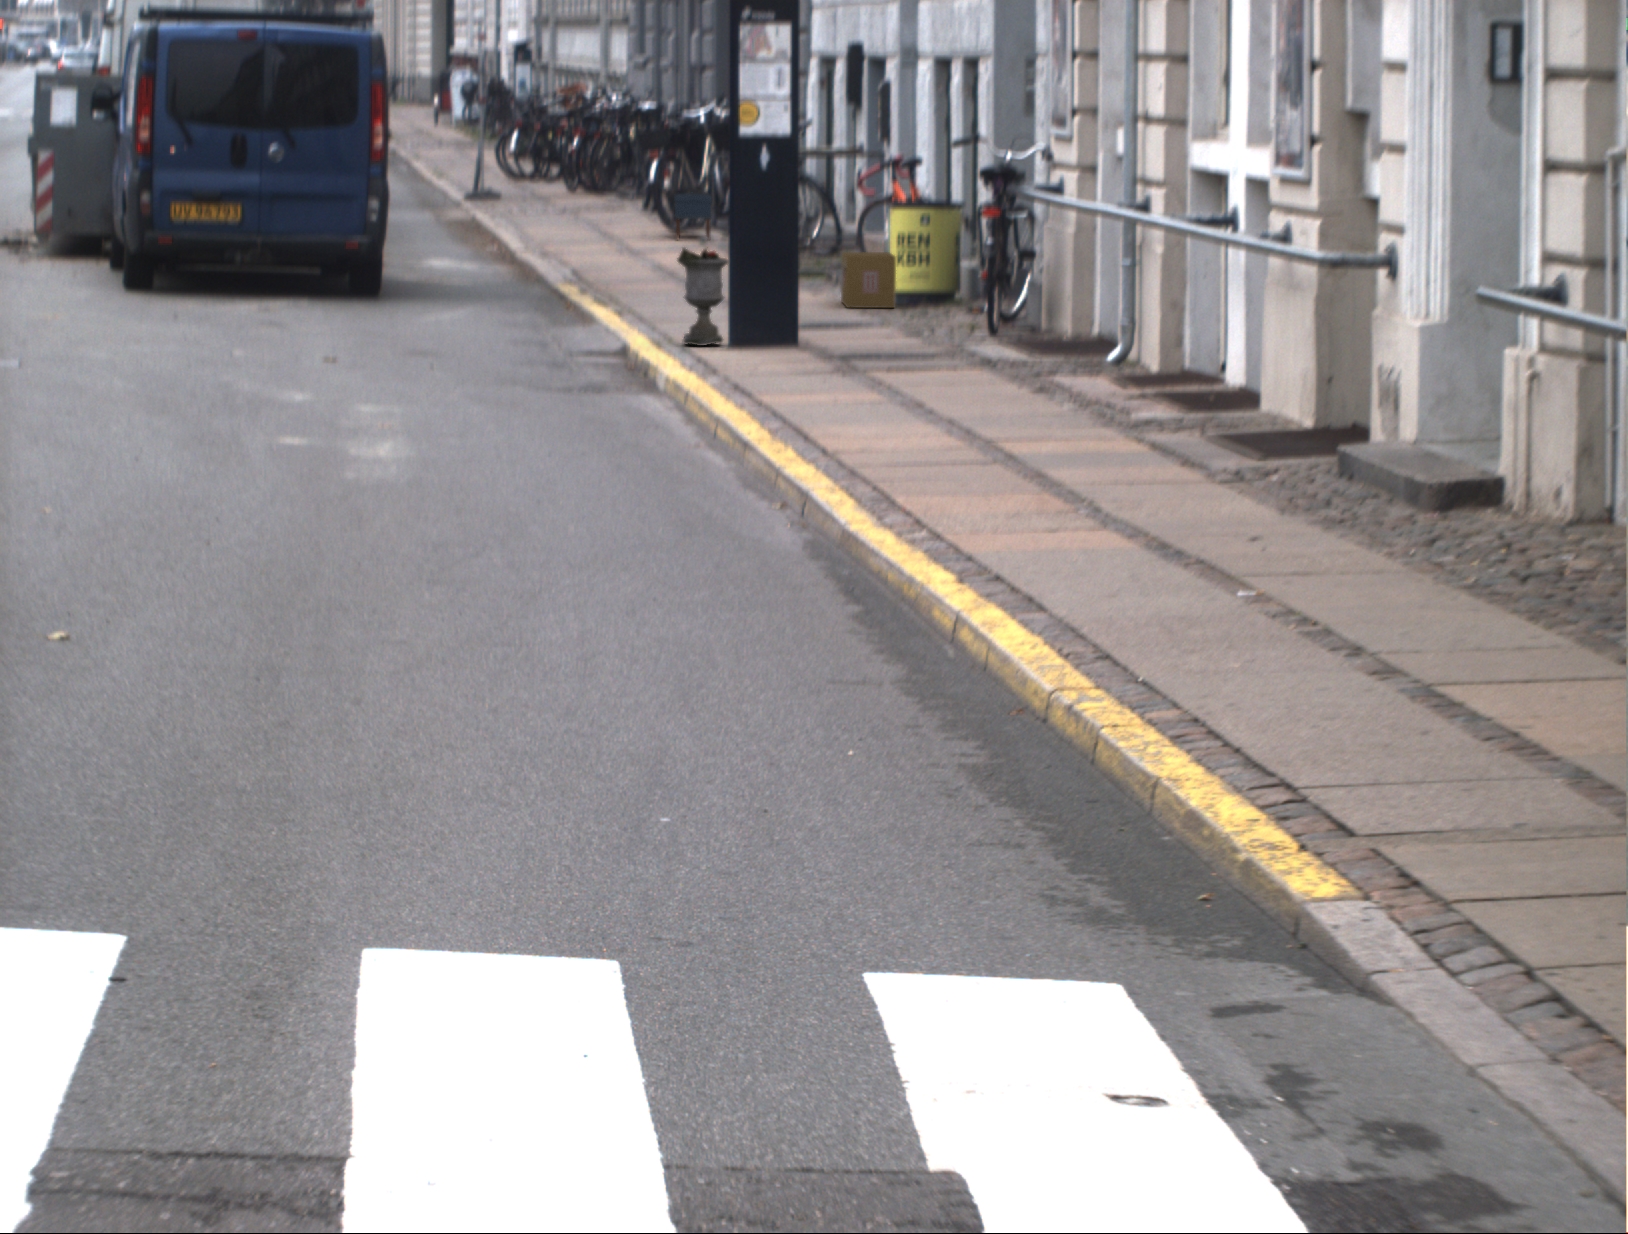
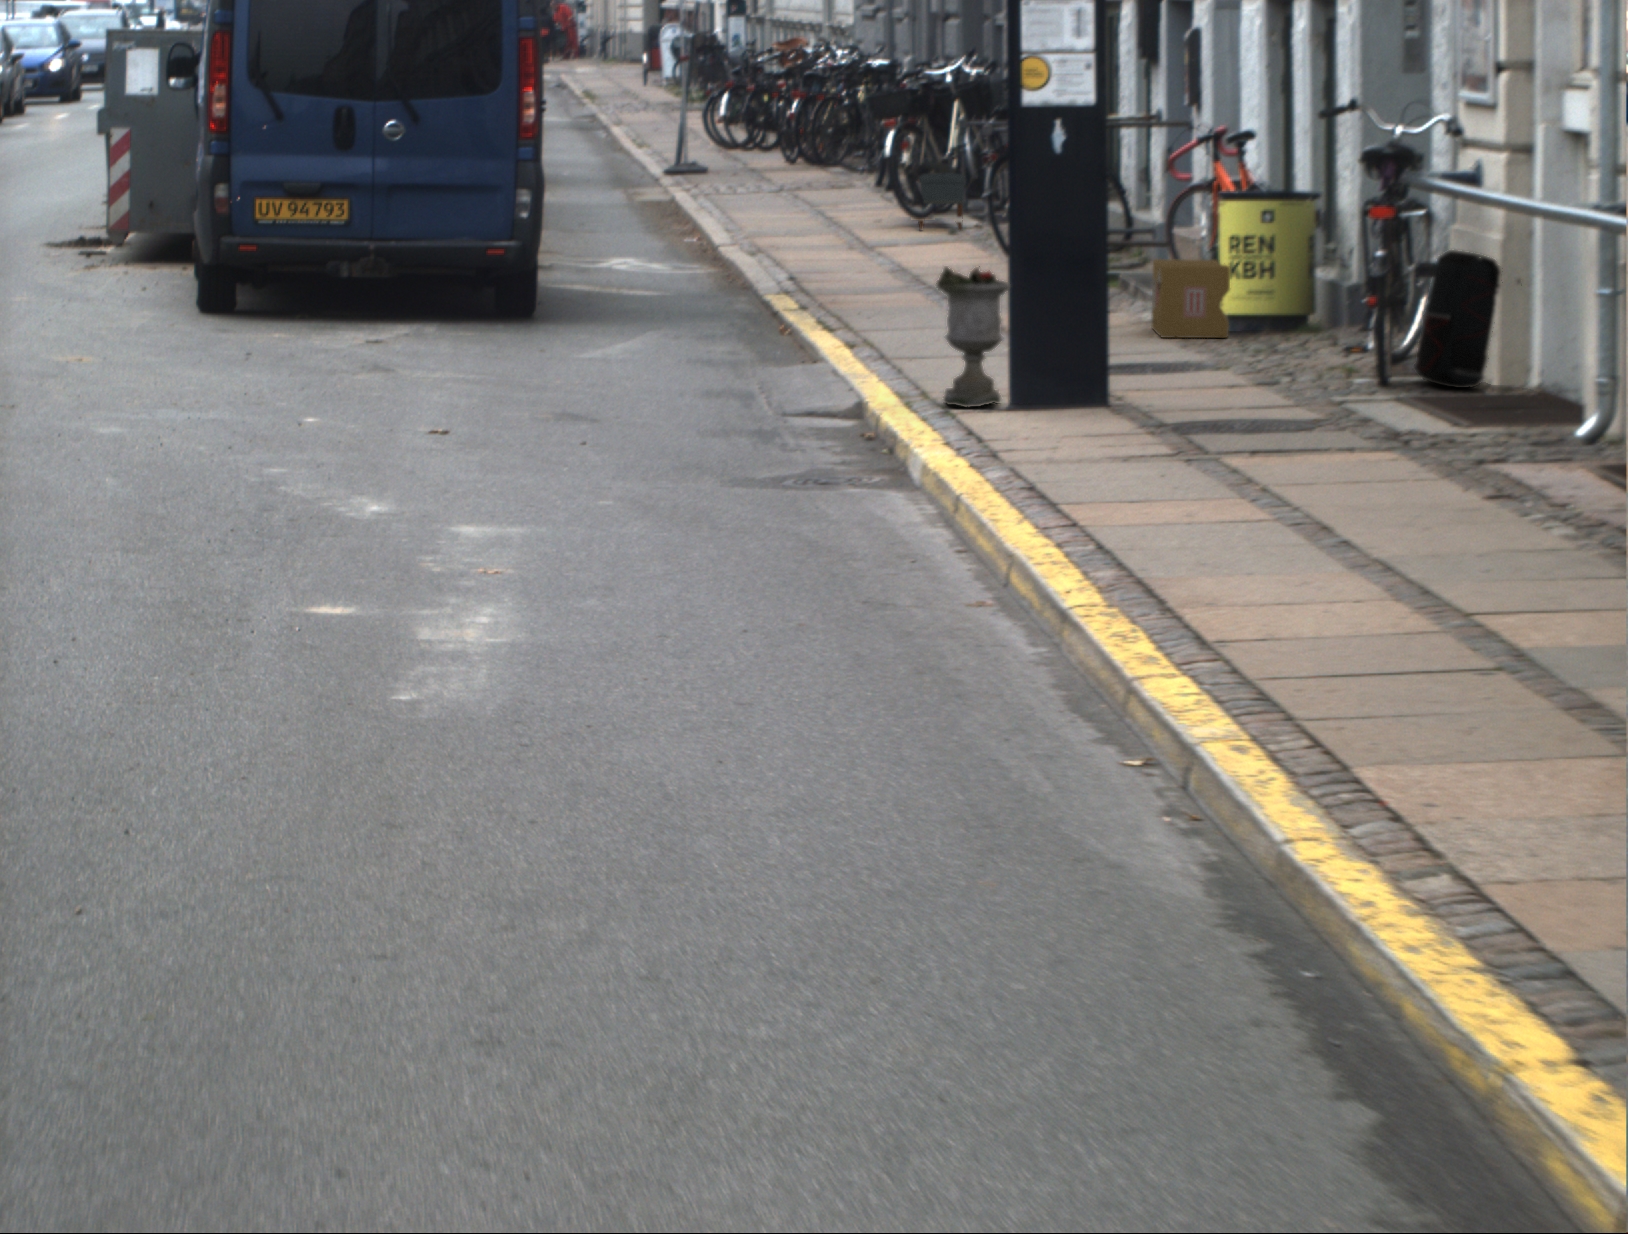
backpack: none [1015,240,1088,336] -> present [1414,250,1520,388]

